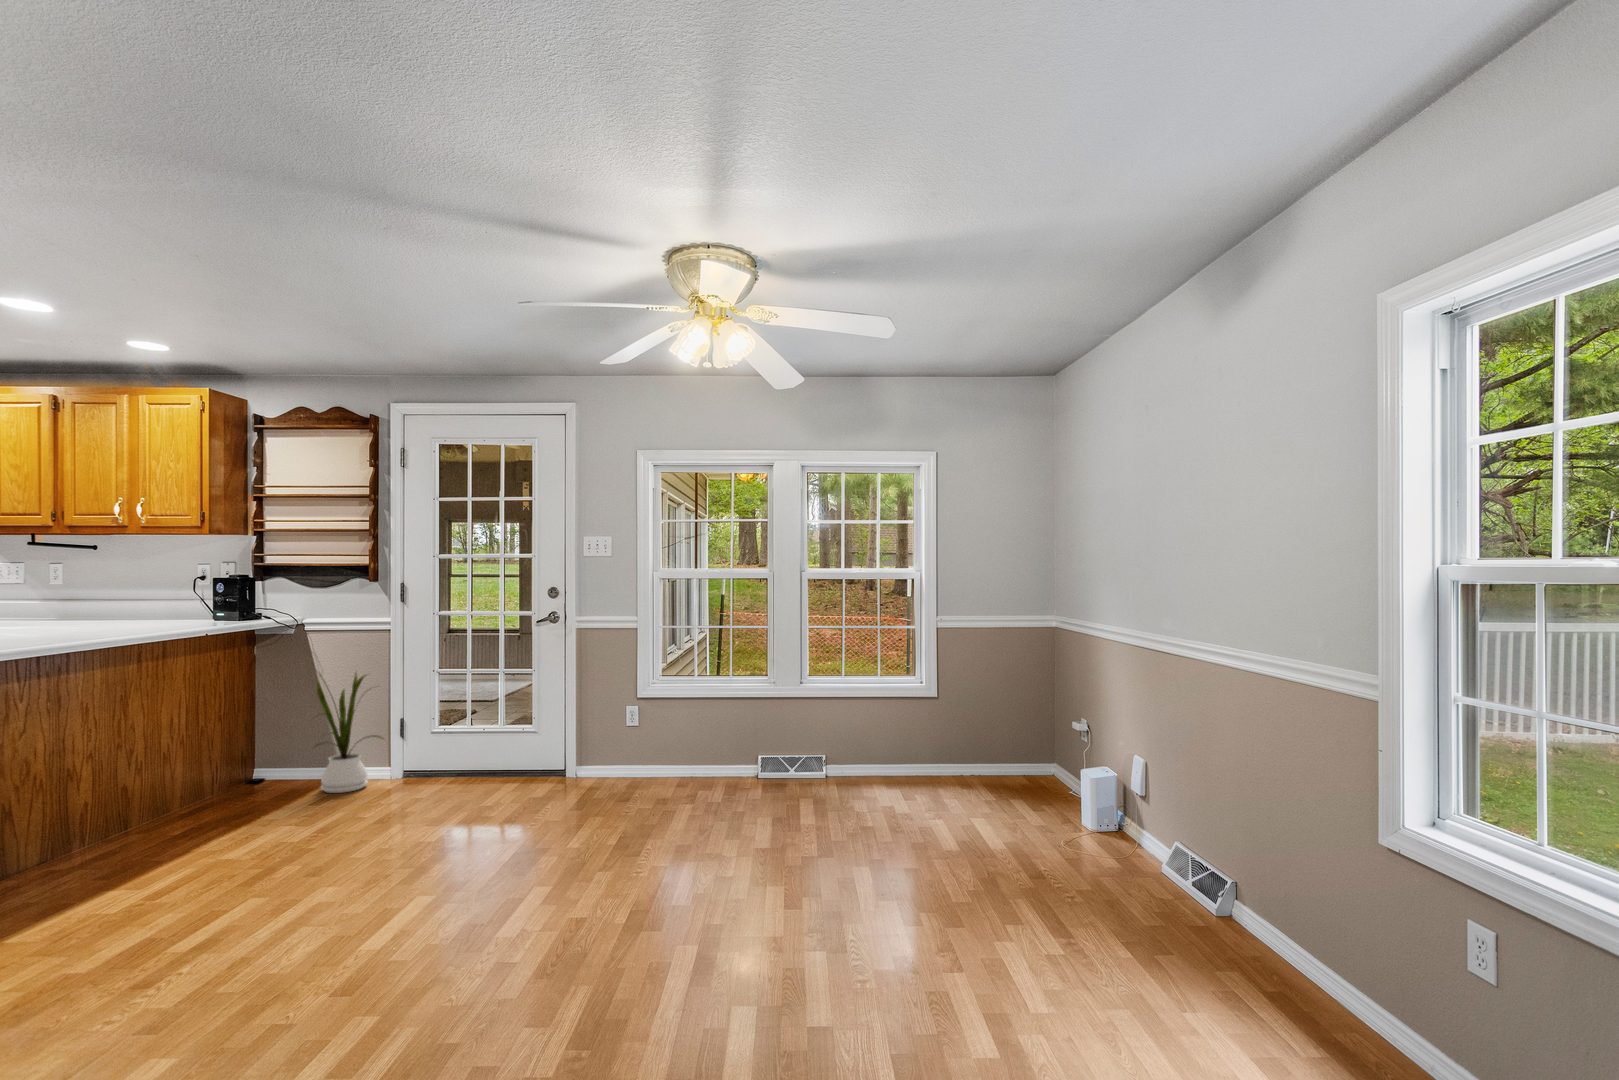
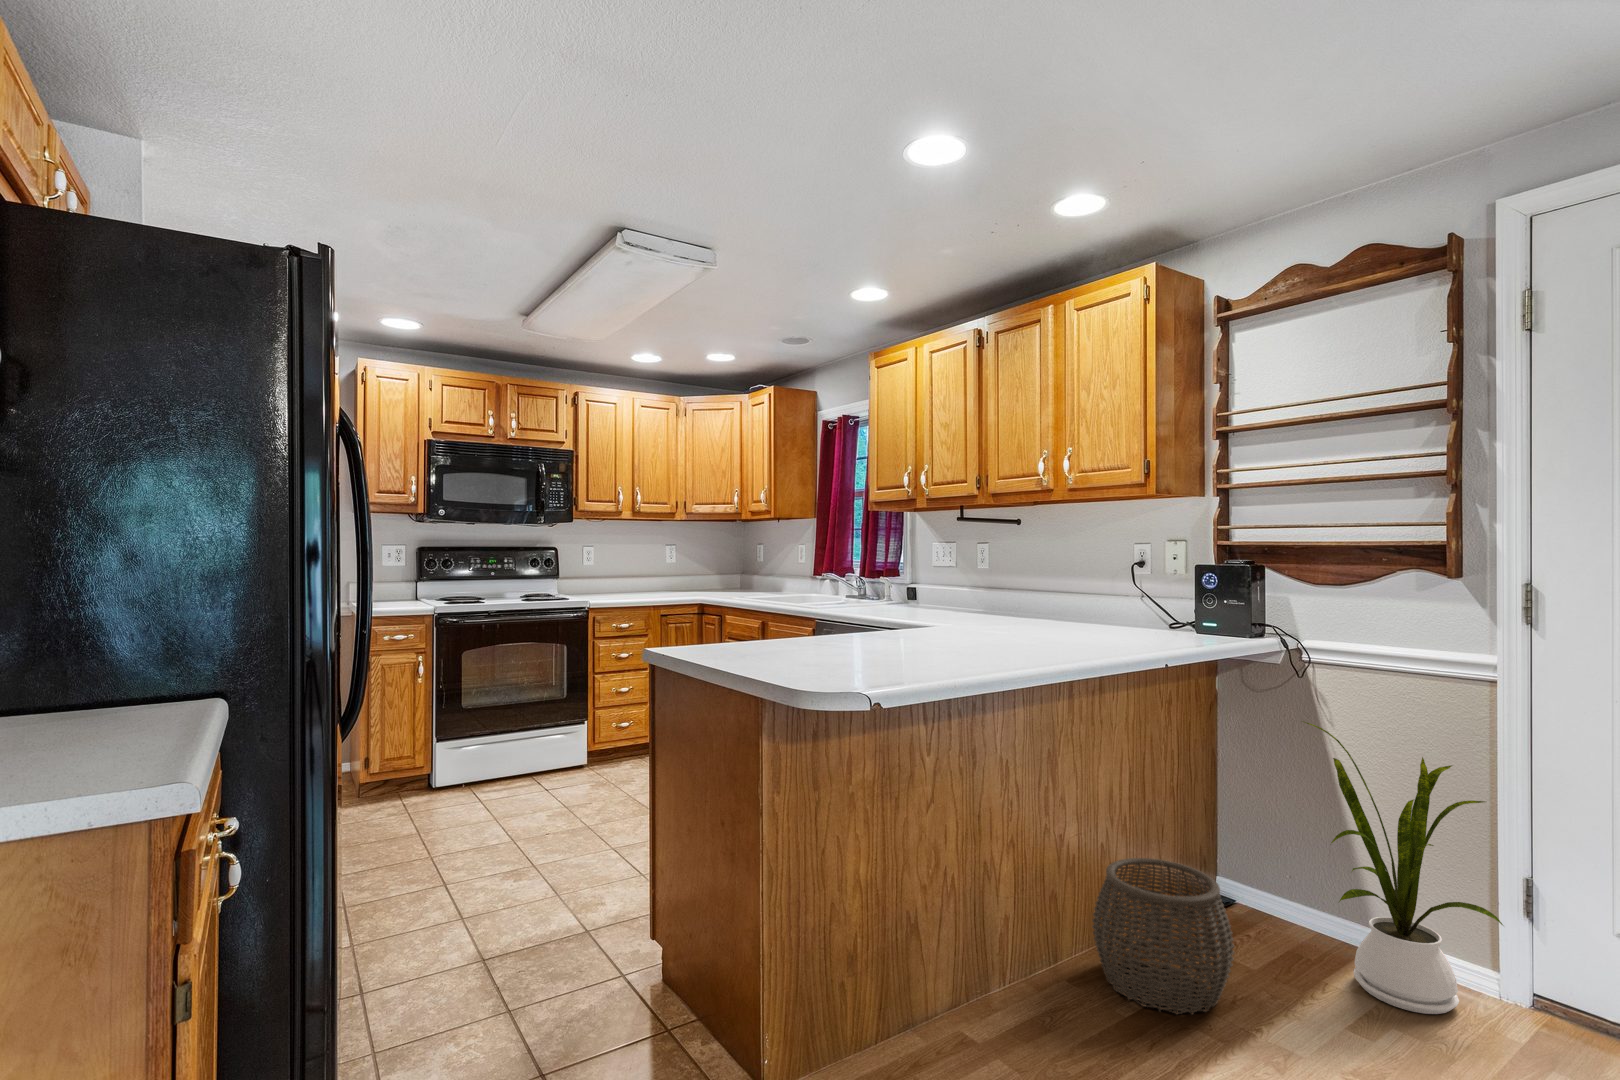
woven basket: none [161,750,251,827] -> present [1092,858,1234,1014]

